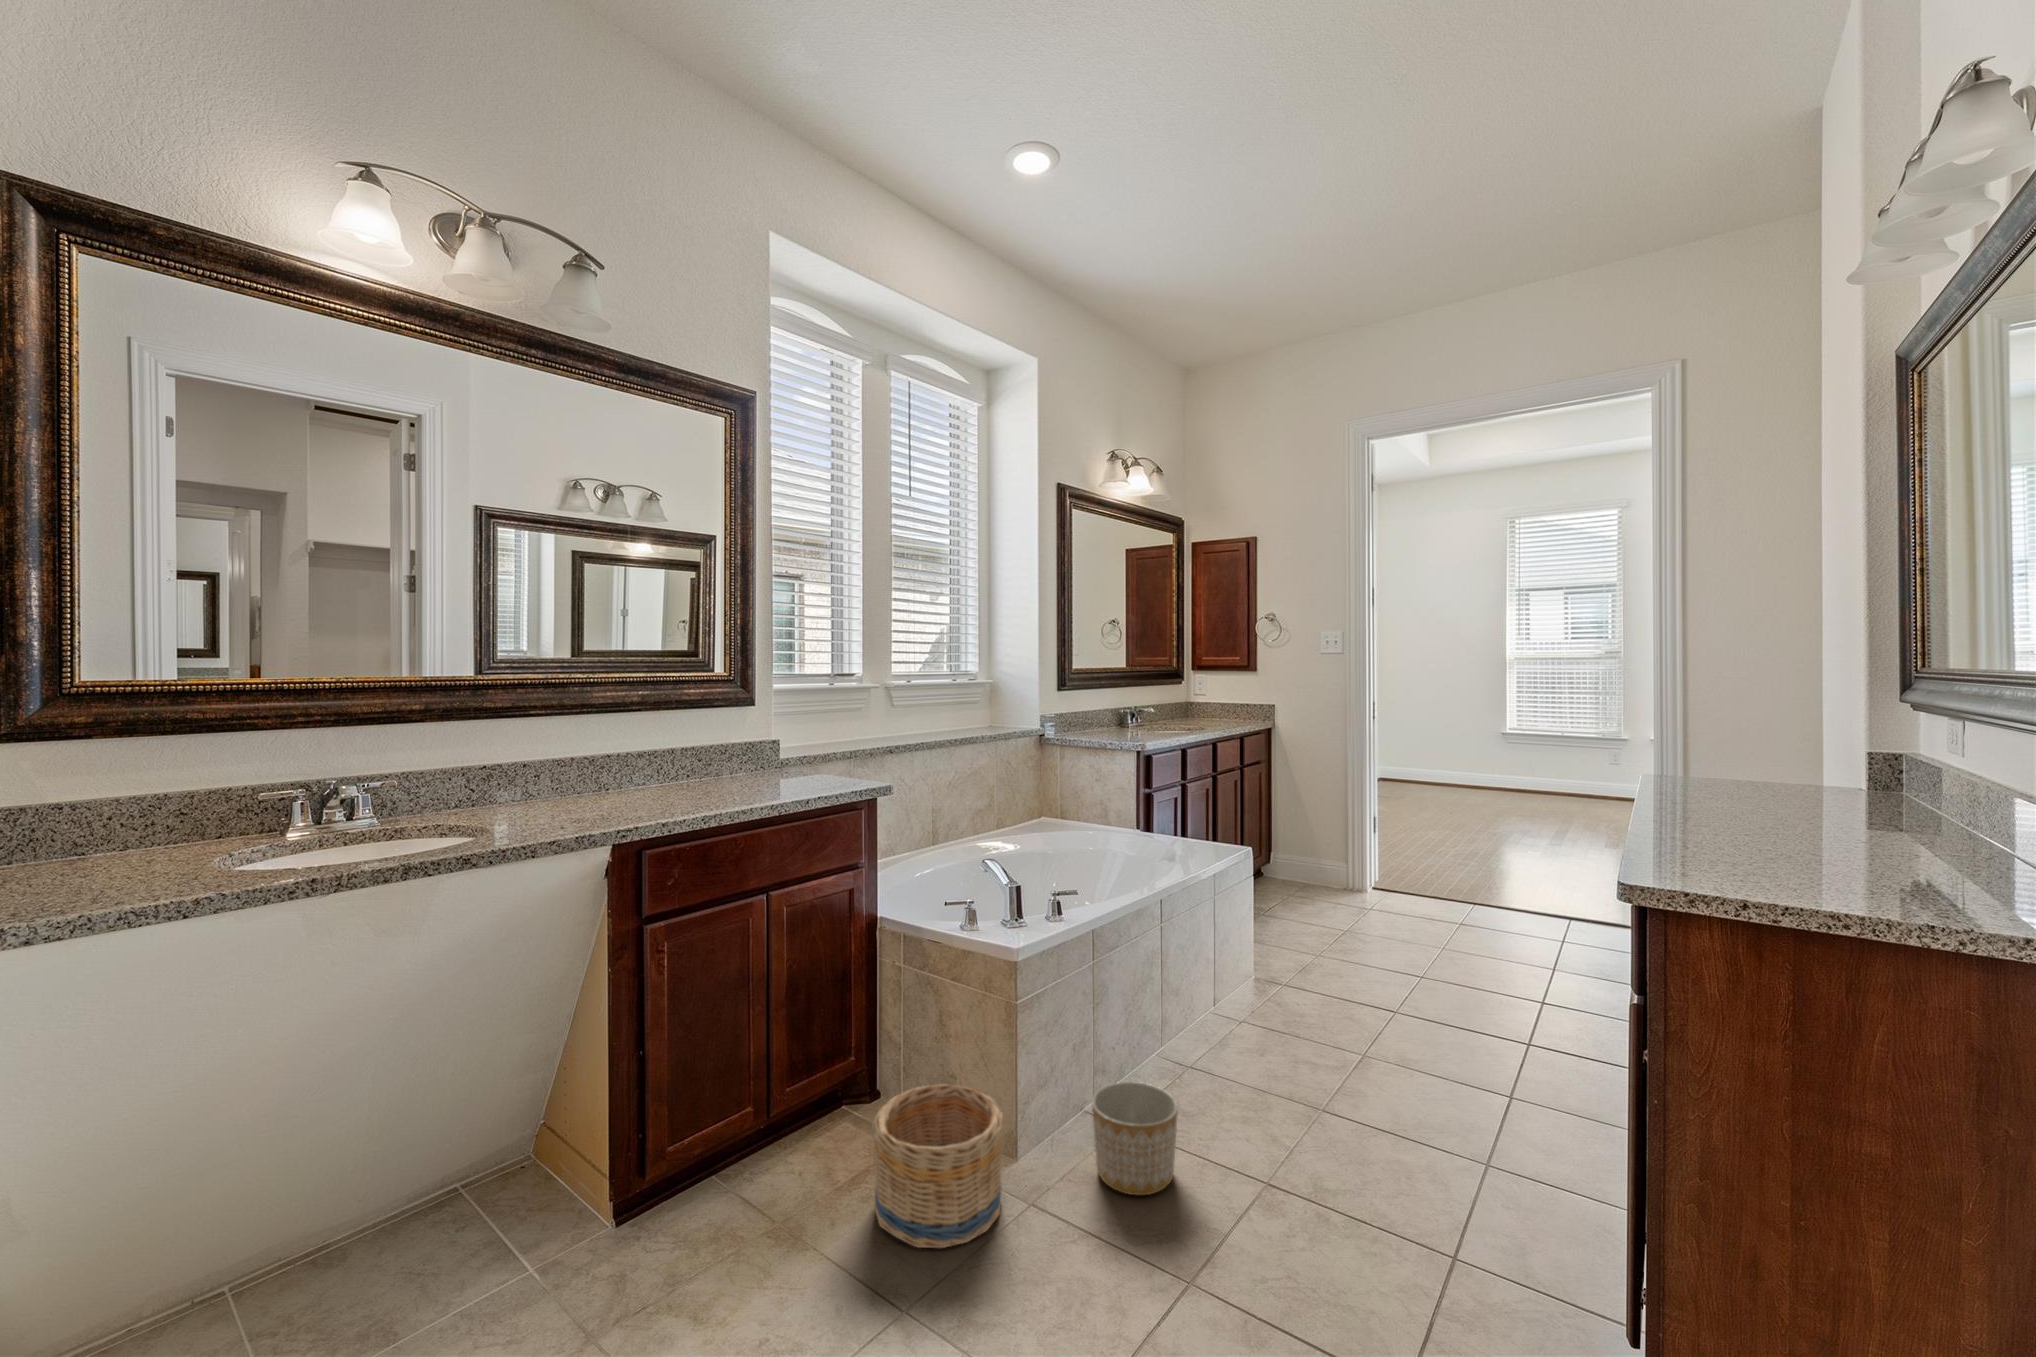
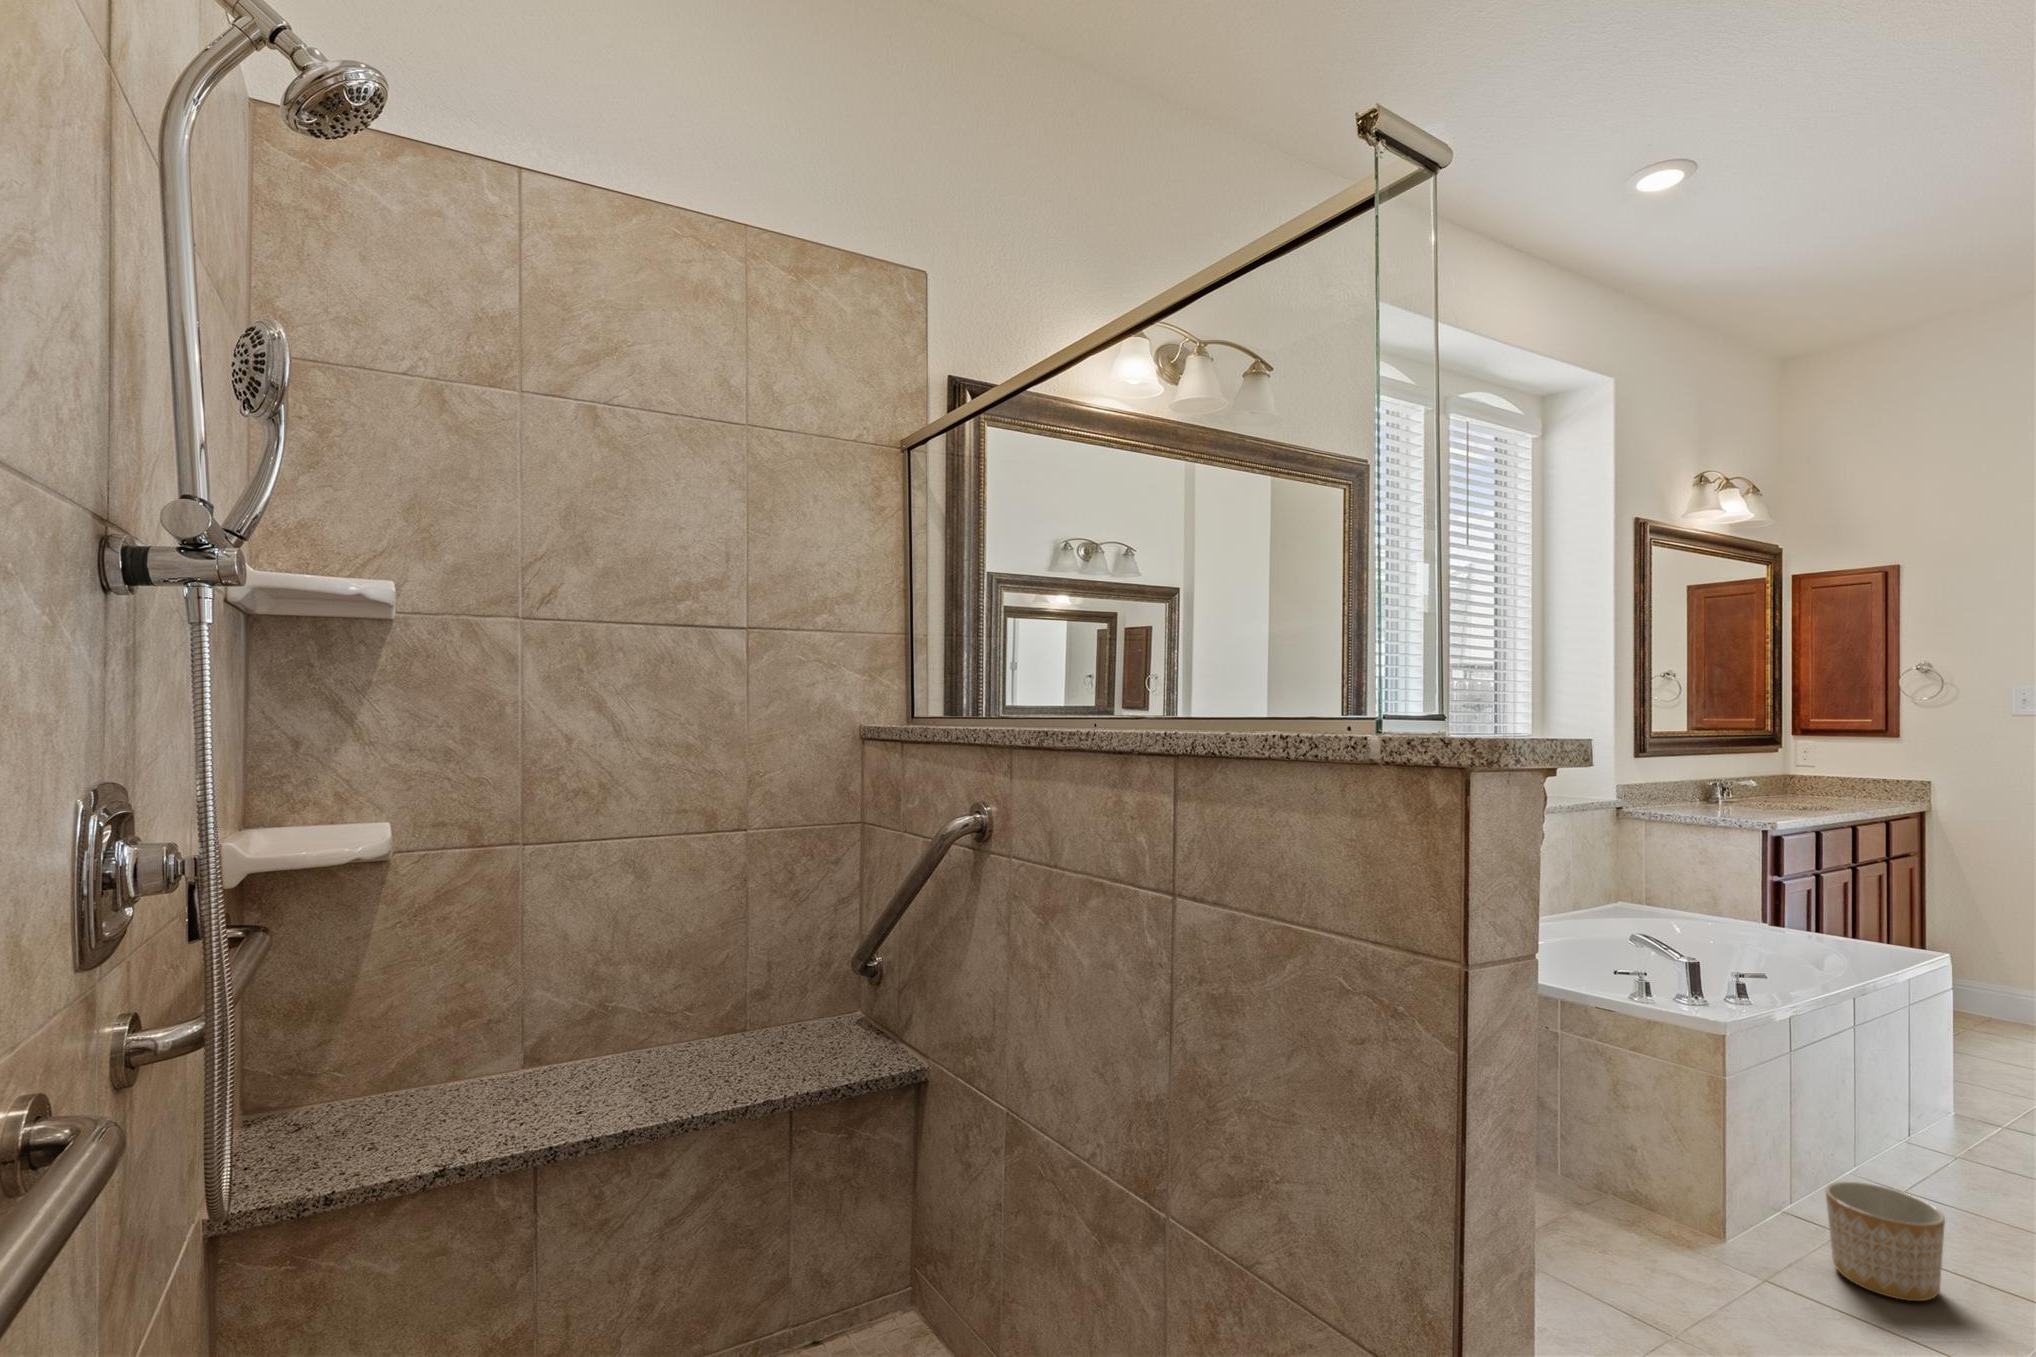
basket: present [872,1085,1003,1248] -> none [1585,1148,1737,1300]

